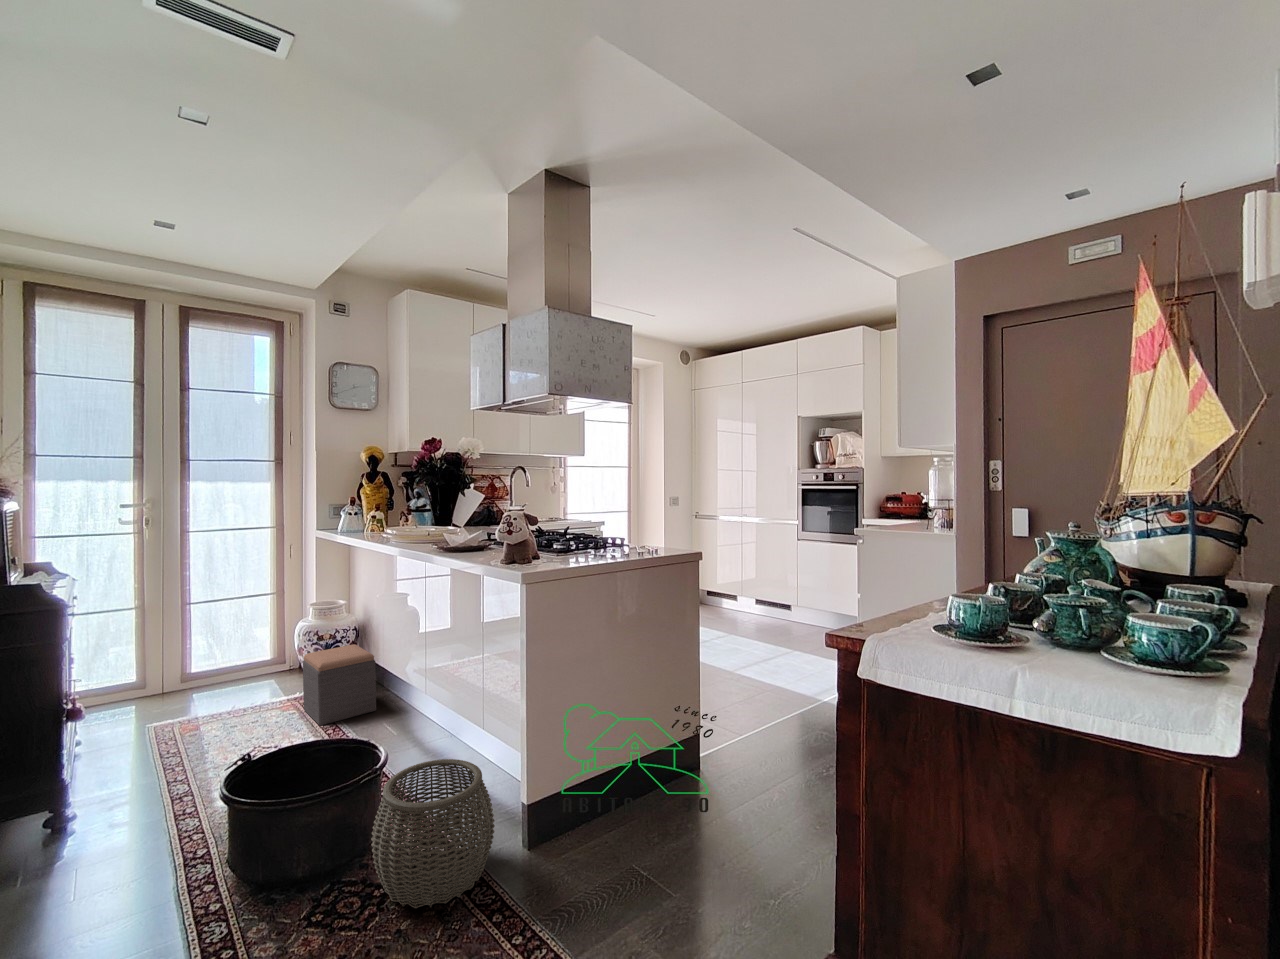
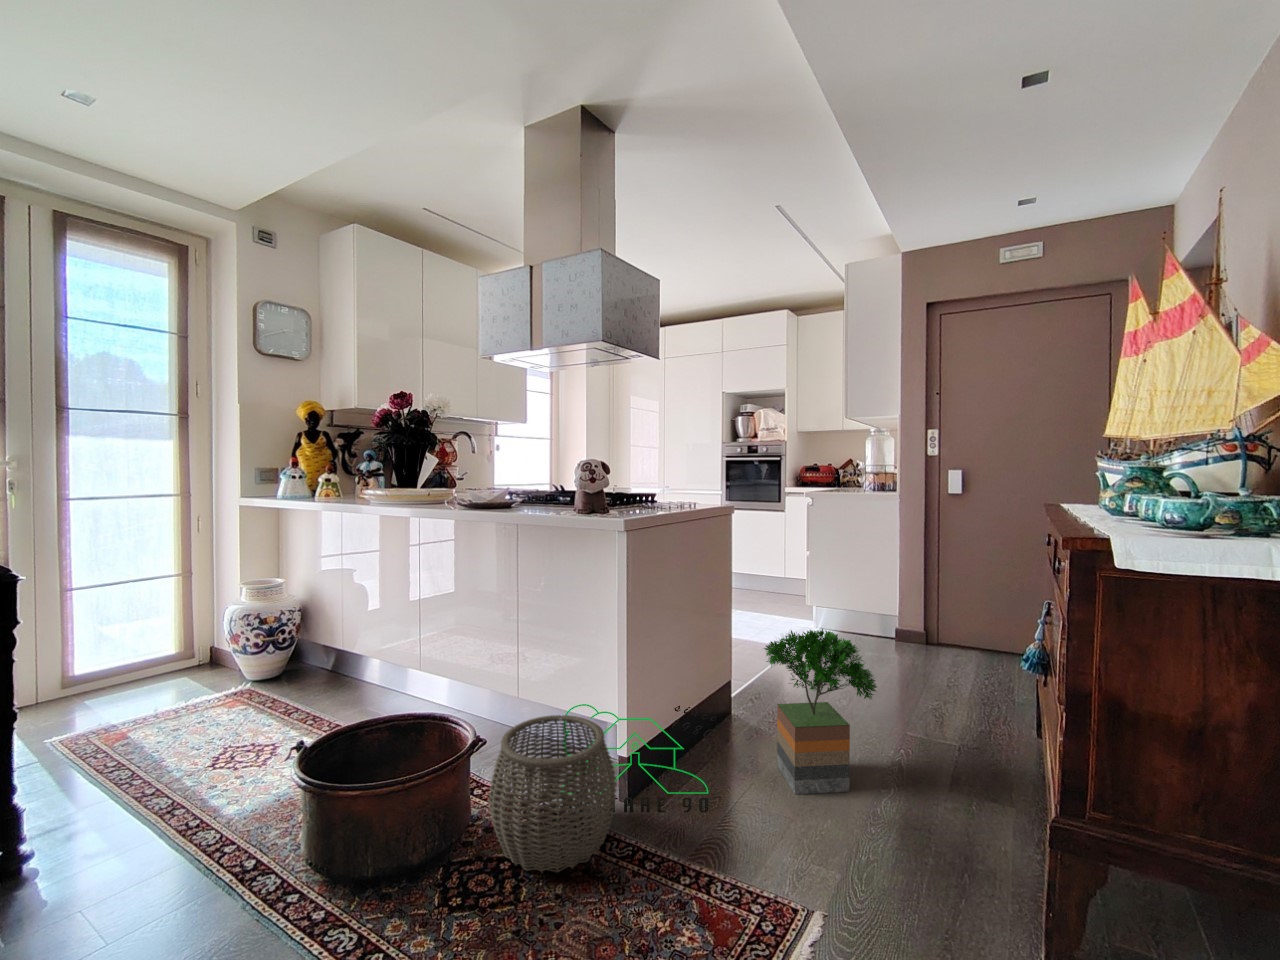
footstool: present [303,644,376,726] -> none [255,623,350,716]
potted tree: none [671,696,779,878] -> present [764,629,877,794]

